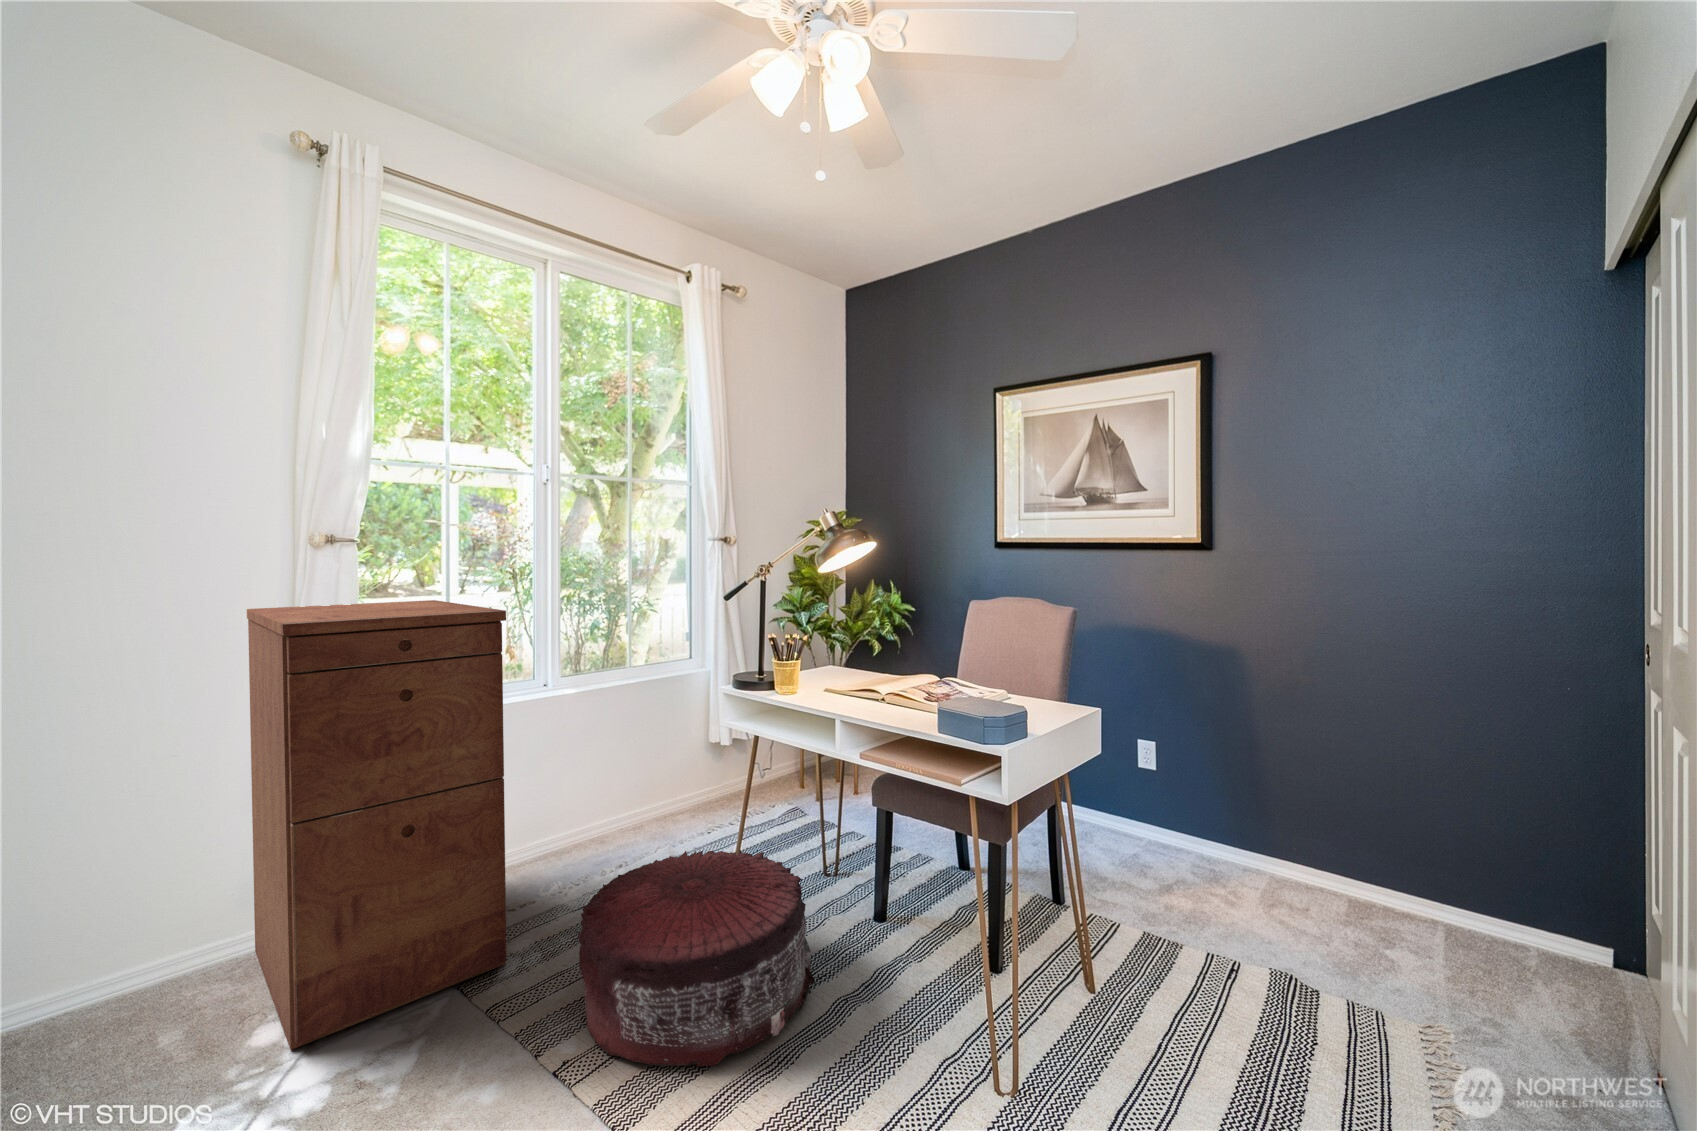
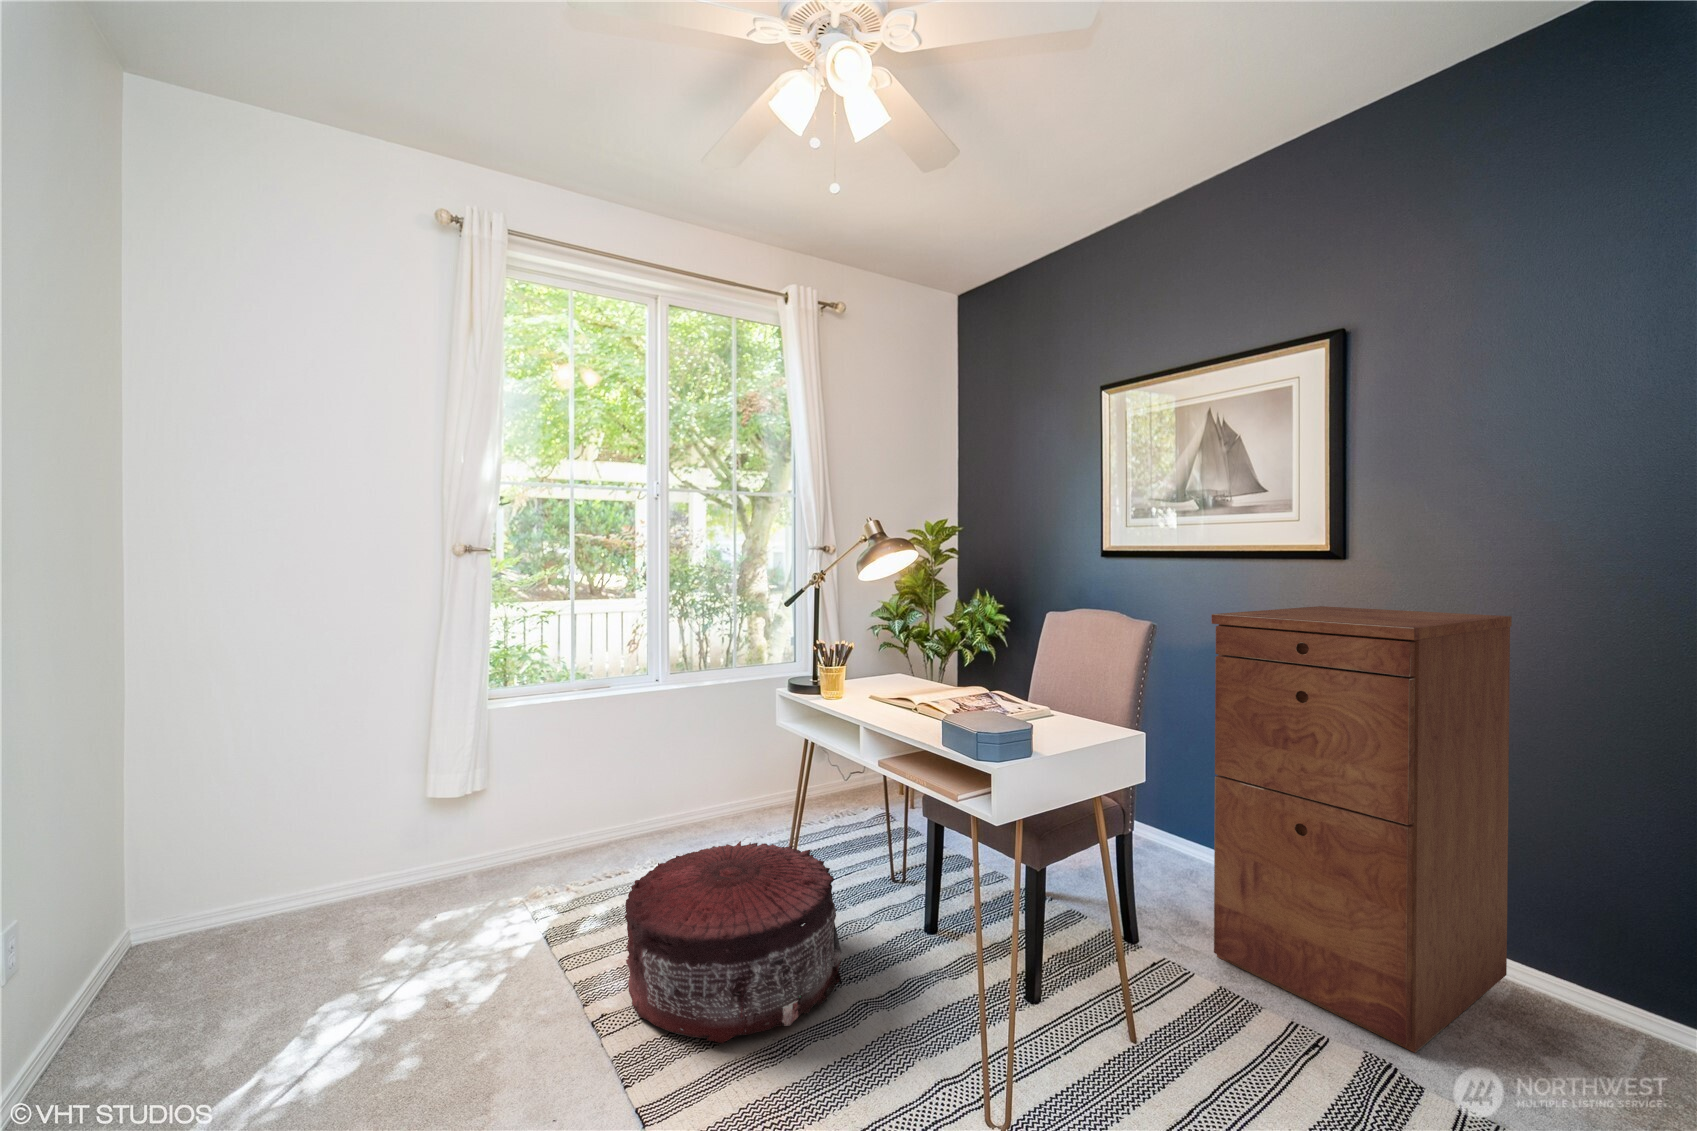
filing cabinet: present [247,600,507,1050] -> present [1212,606,1512,1053]

